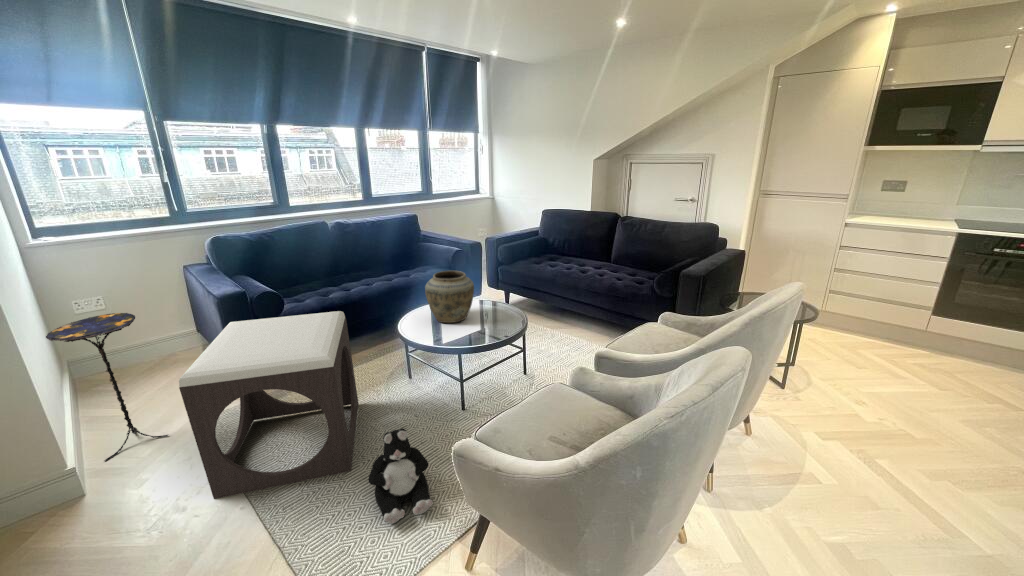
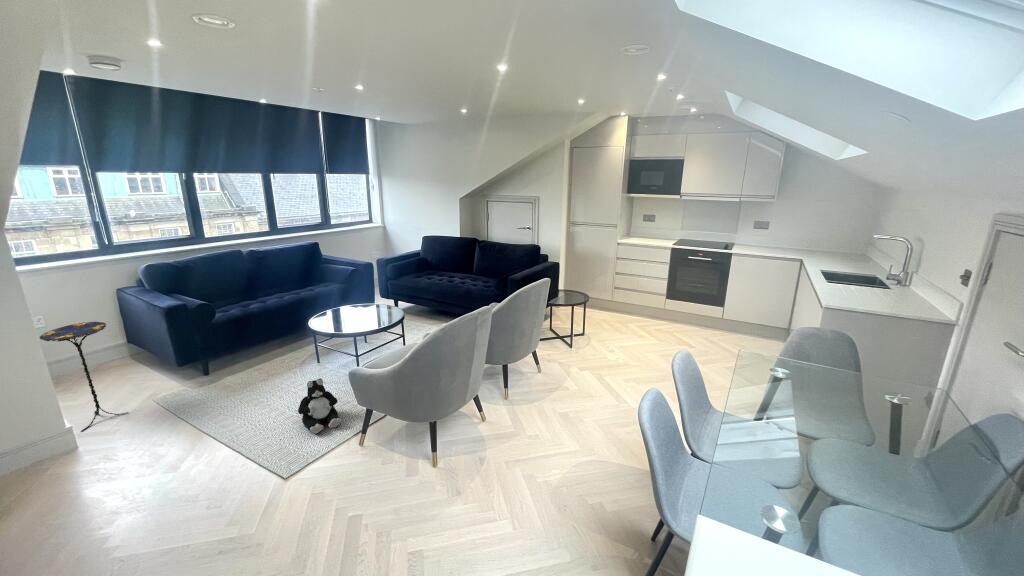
vase: present [425,271,474,323] -> none [330,283,367,320]
footstool: present [179,311,359,499] -> none [165,313,283,439]

